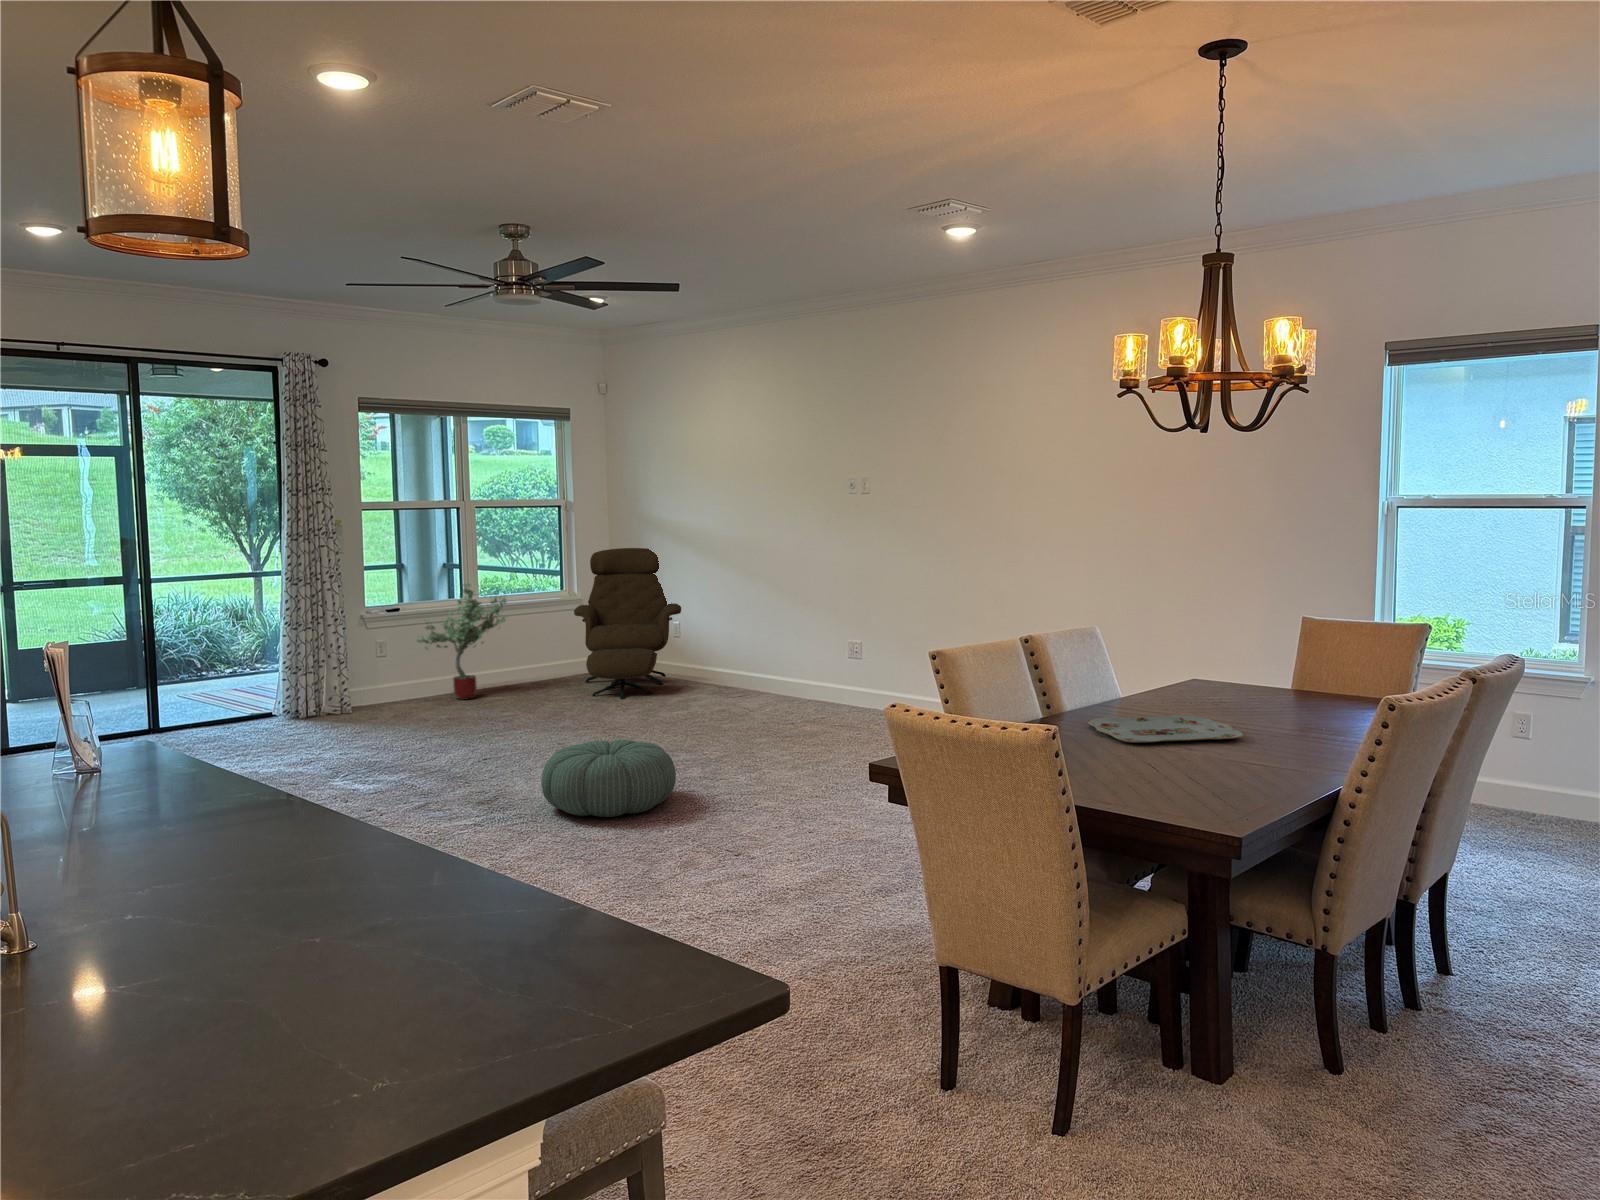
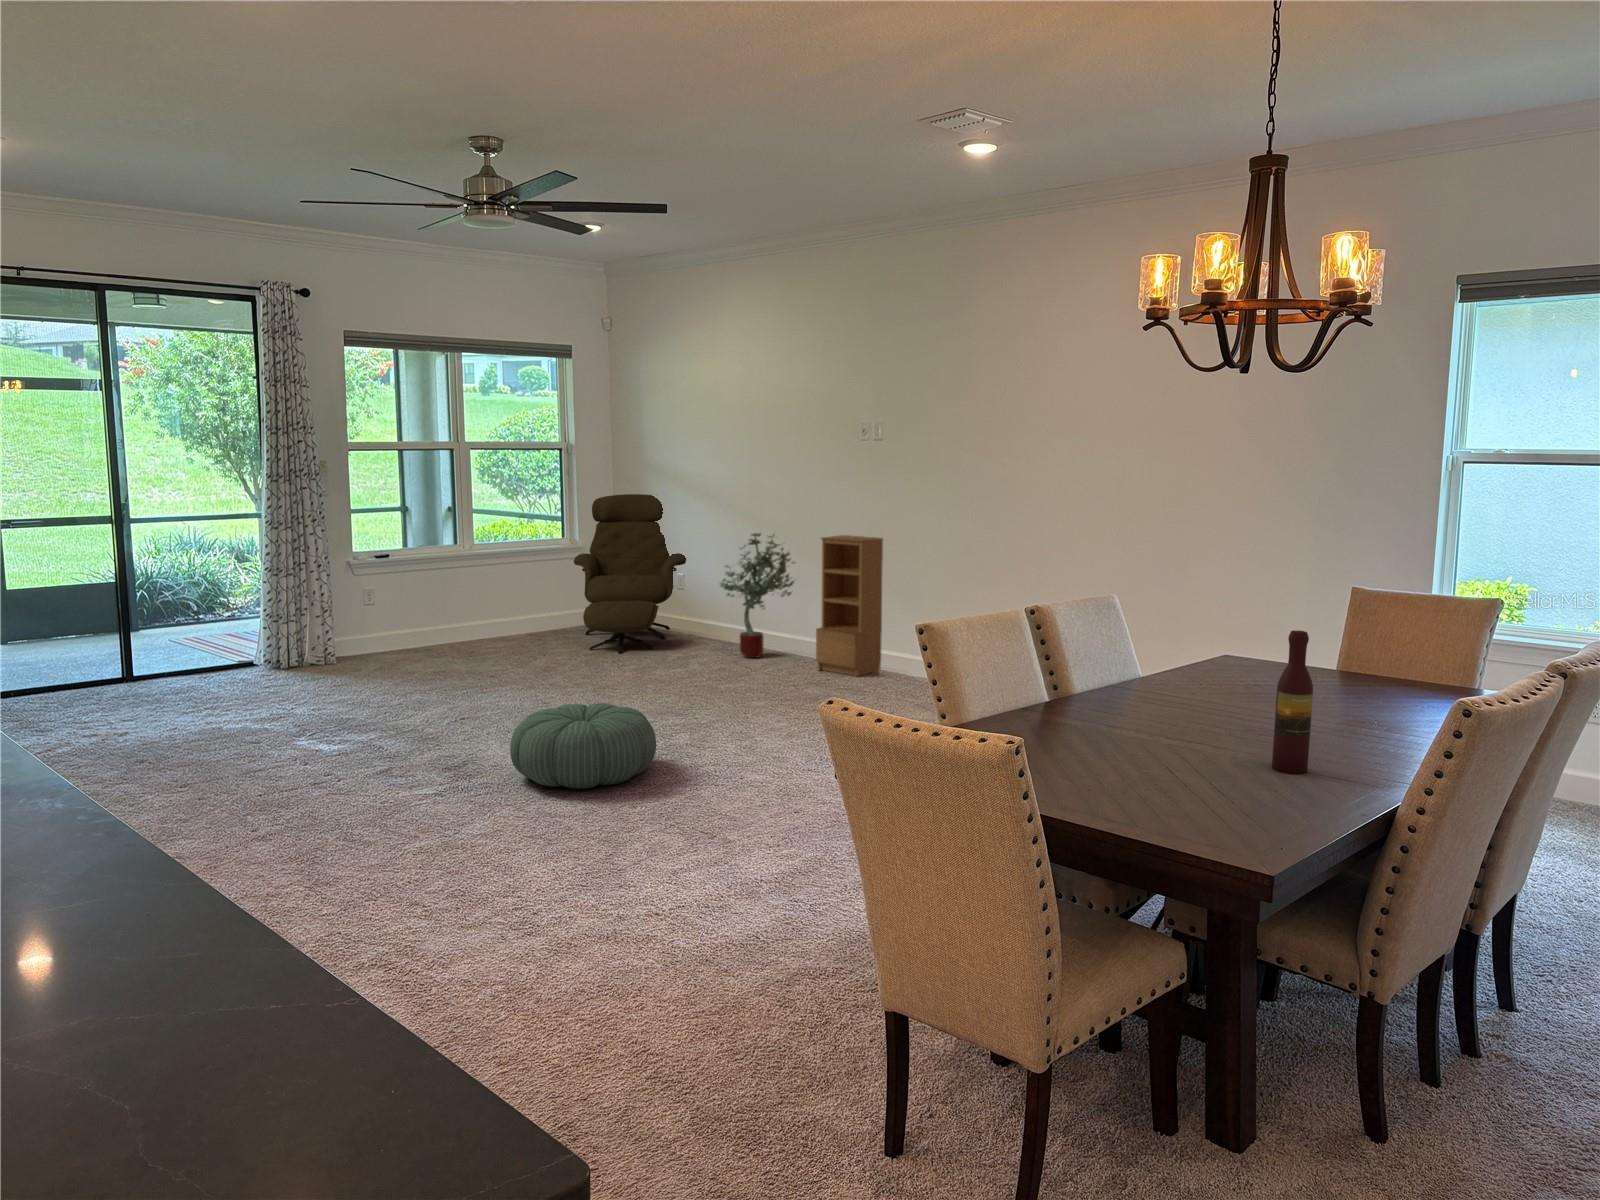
potted tree: present [417,583,507,700] -> present [720,533,794,658]
bookcase: none [810,583,872,715] -> present [816,535,883,676]
wine bottle: none [1238,647,1269,767] -> present [1272,630,1313,774]
serving tray: present [1088,715,1243,743] -> none [1098,702,1280,737]

